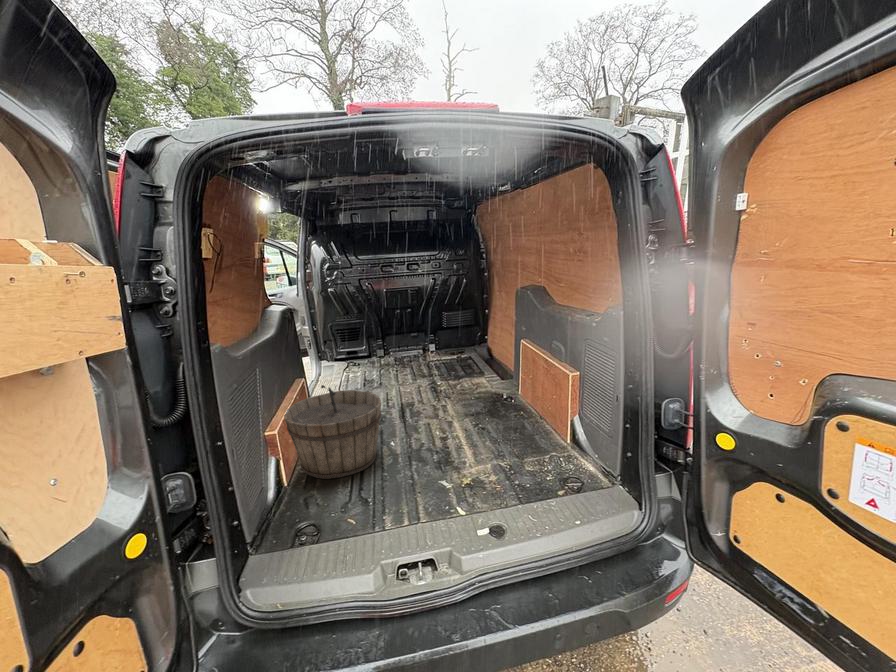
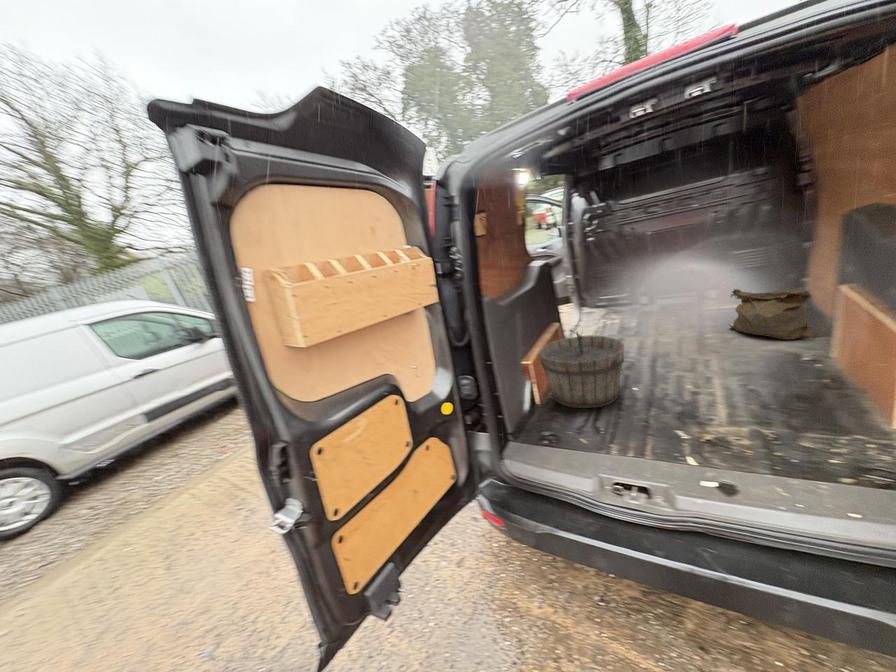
bag: none [451,342,509,382] -> present [730,289,816,340]

